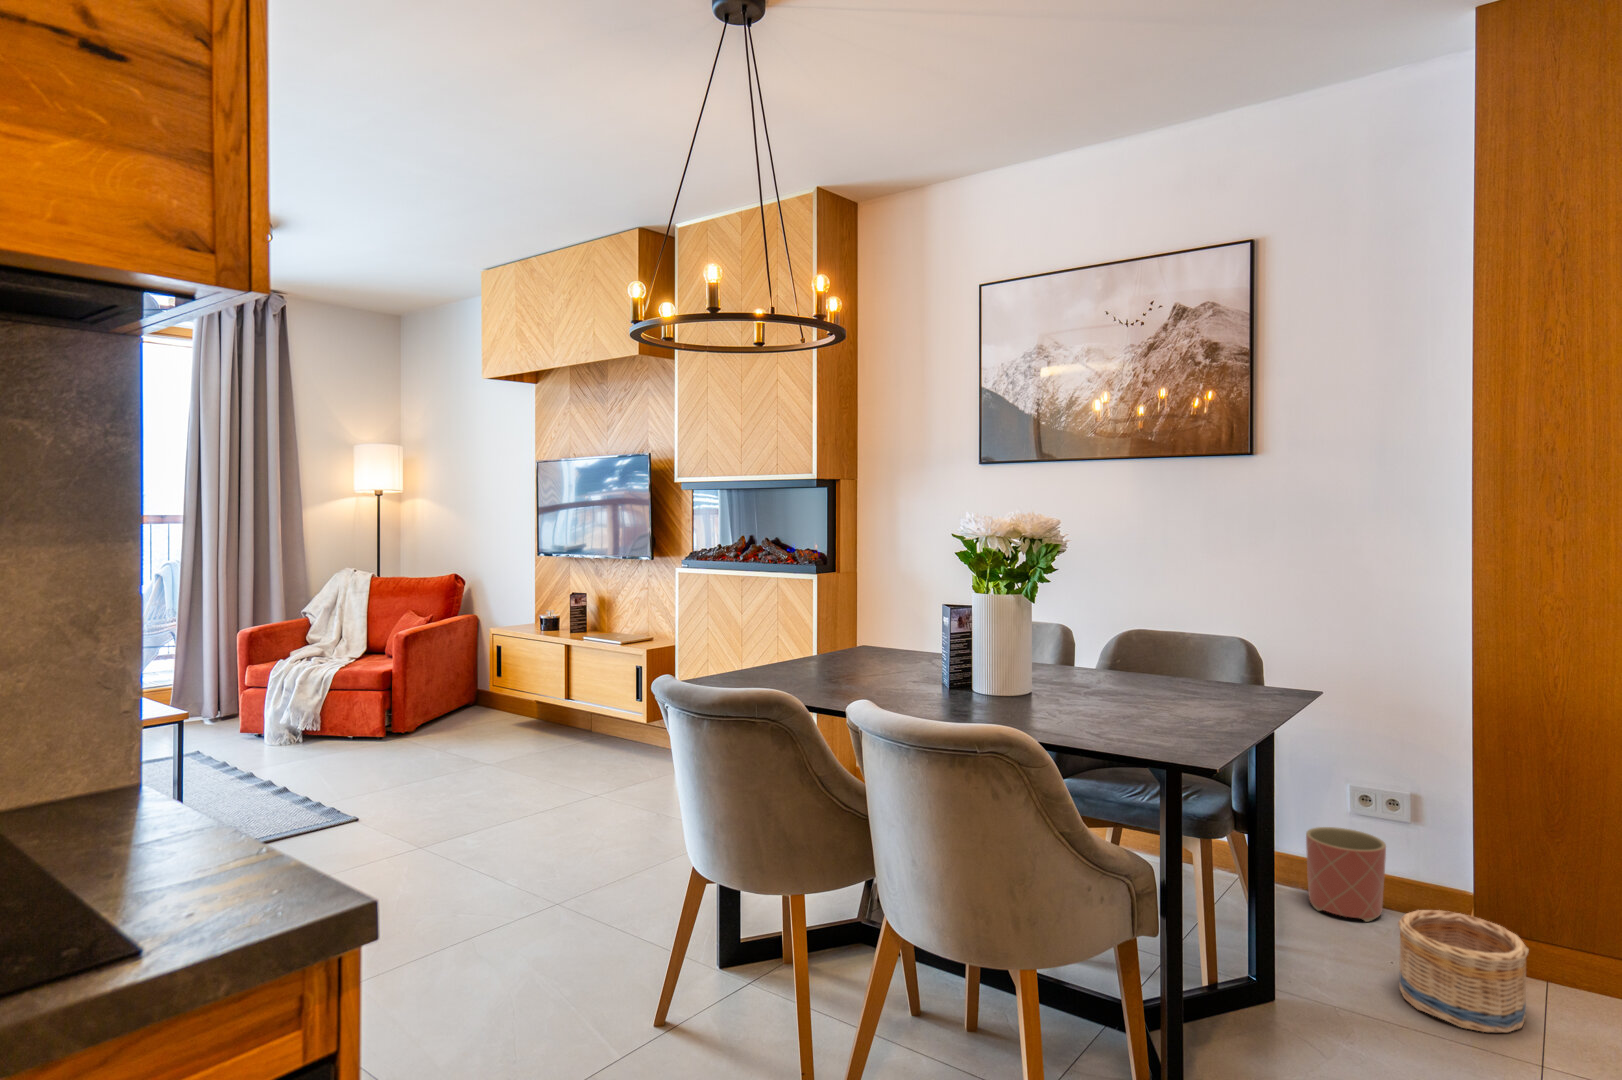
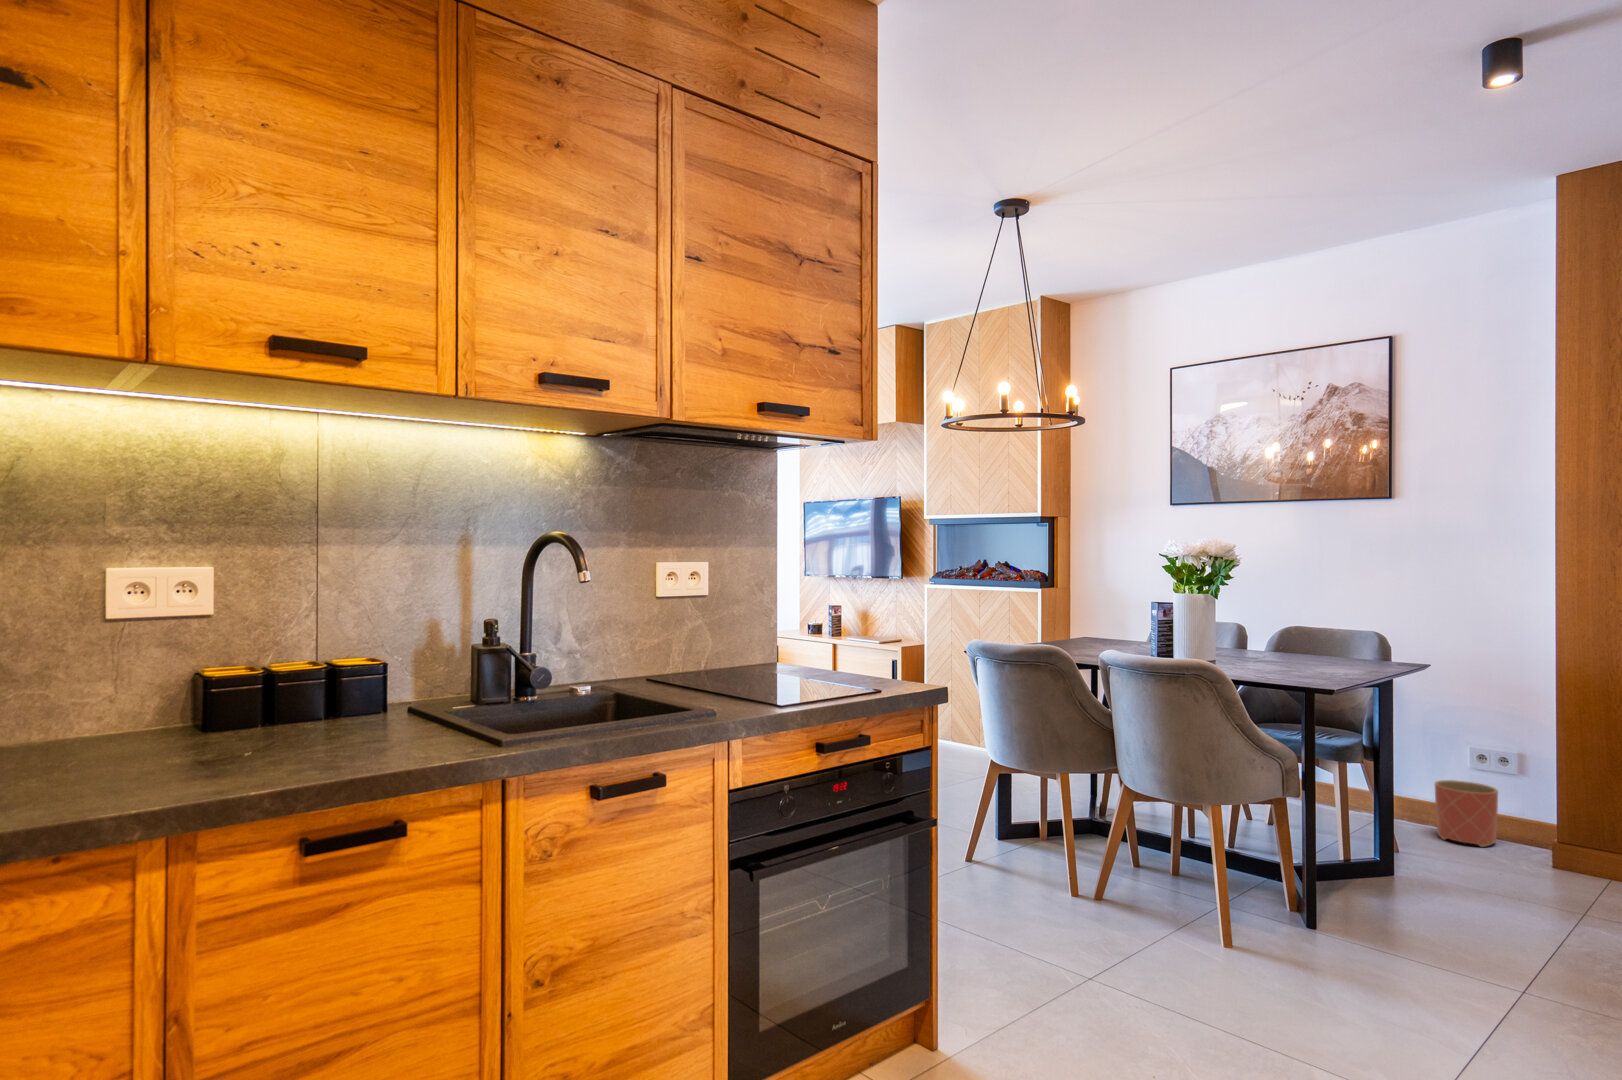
basket: present [1398,910,1529,1033] -> none [1491,825,1586,901]

